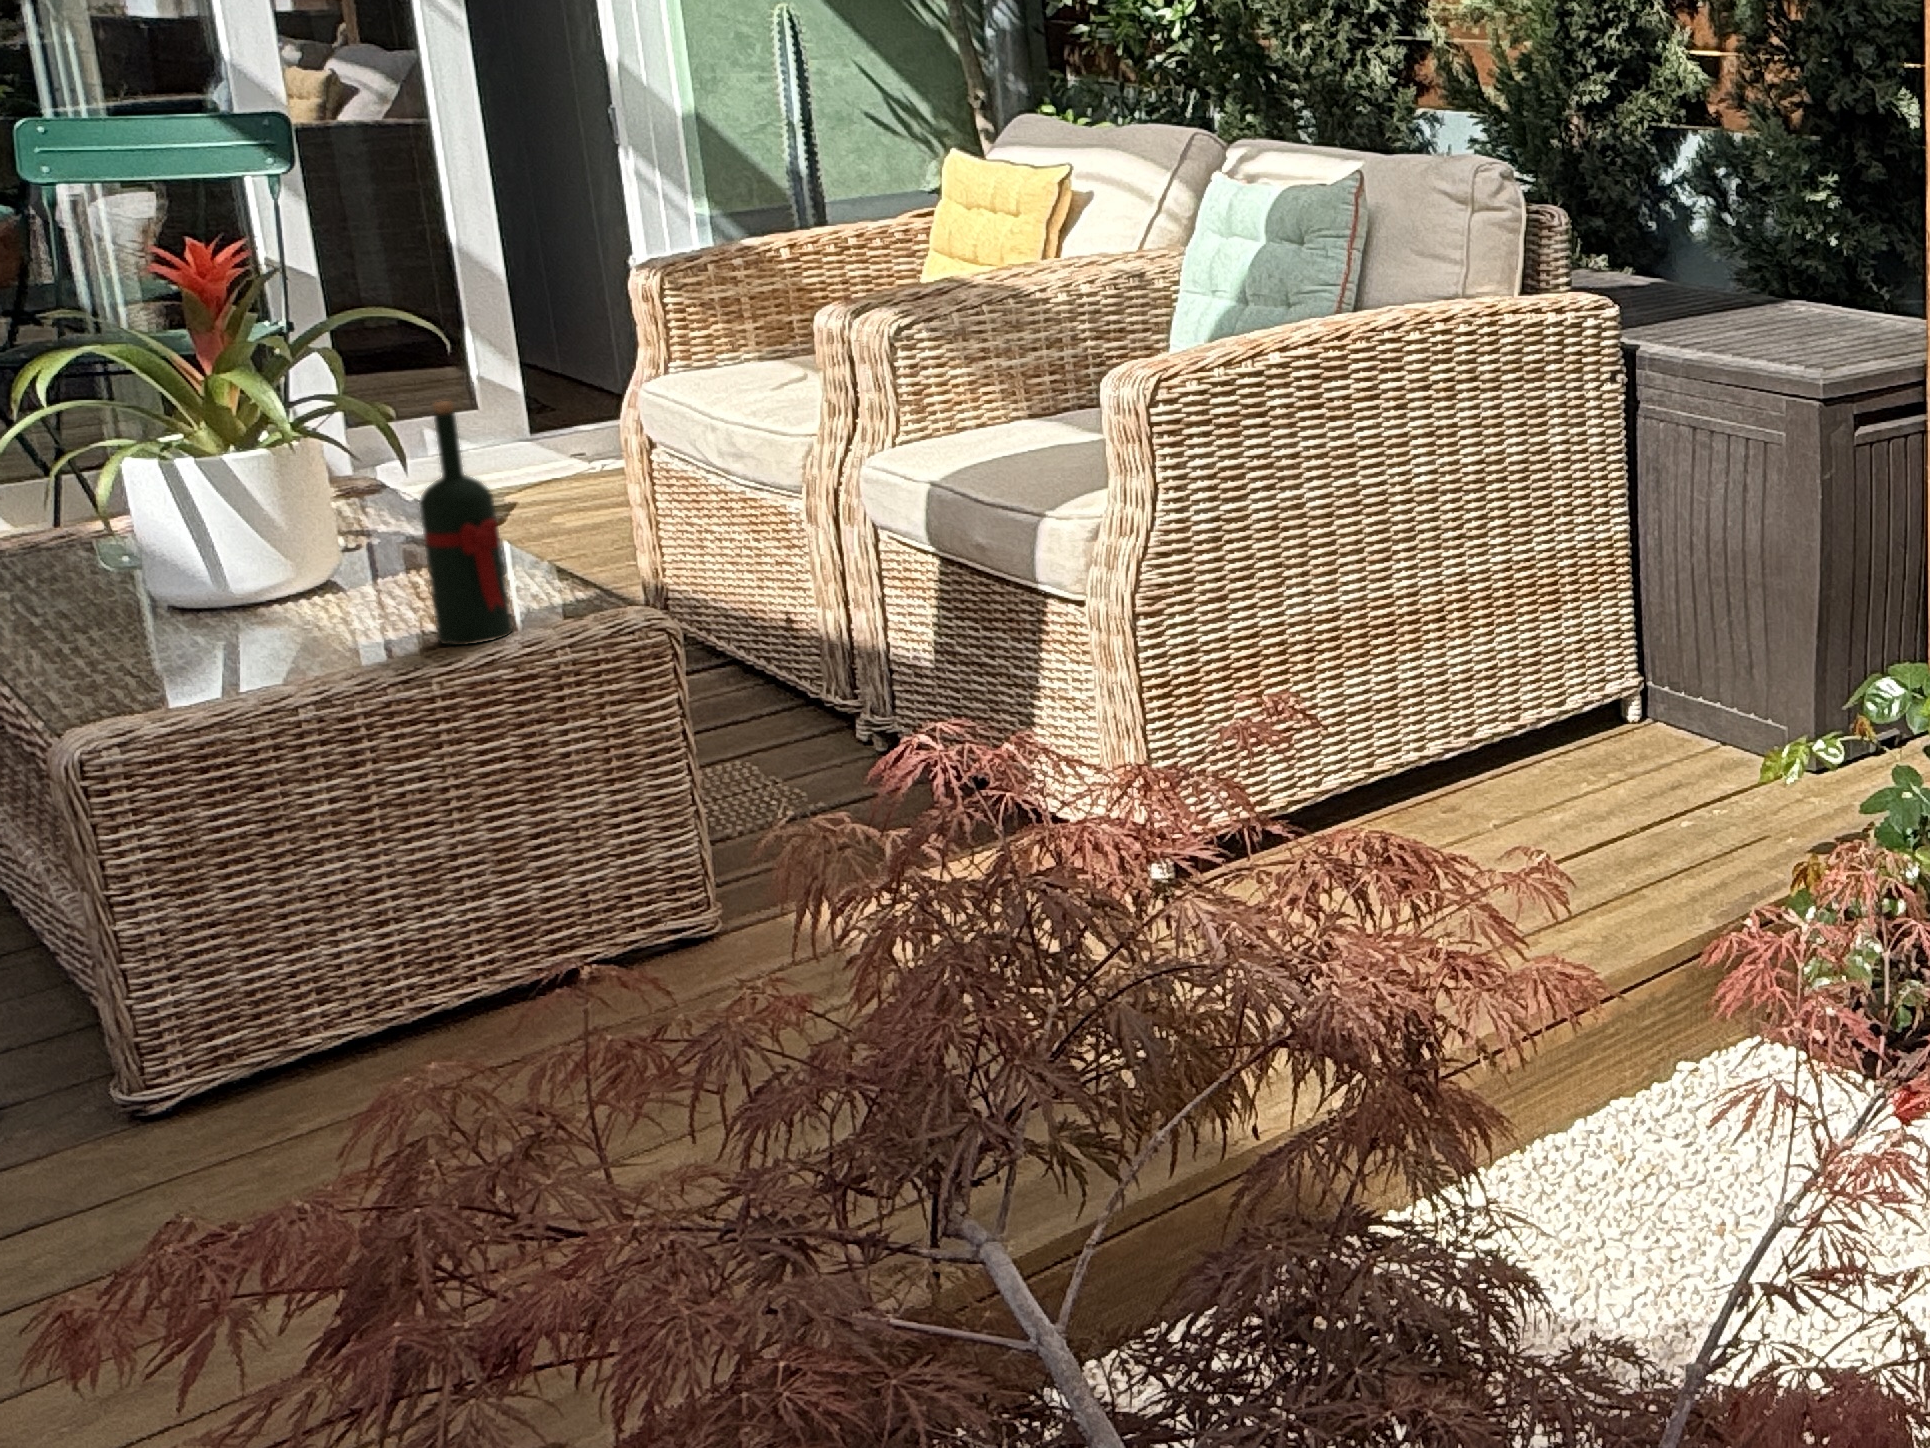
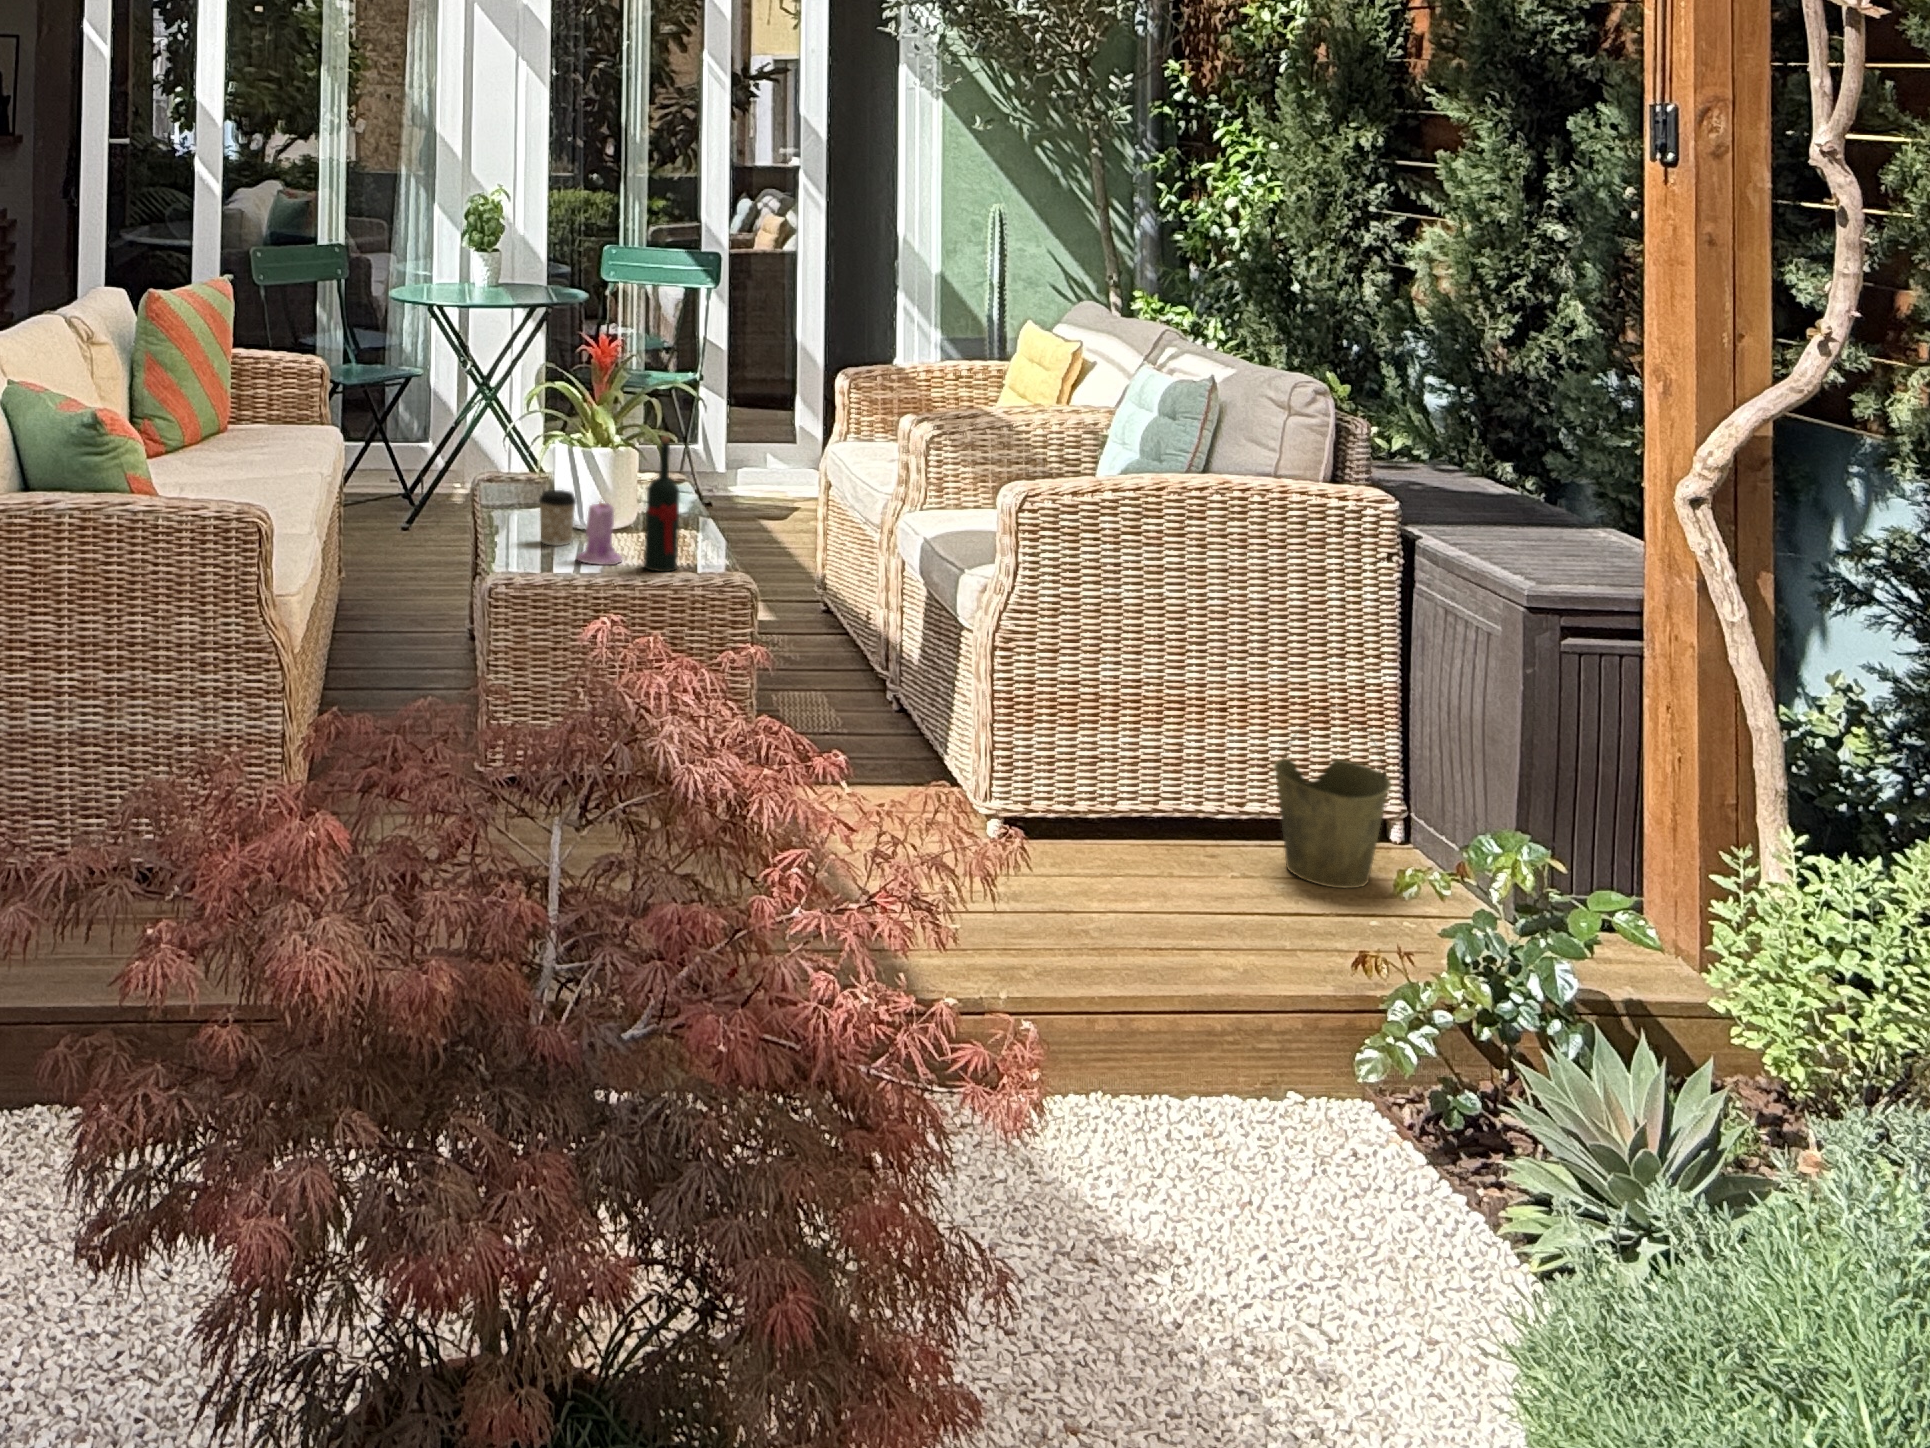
candle: none [273,534,381,664] -> present [577,502,622,565]
coffee cup: none [137,541,233,648] -> present [539,490,576,546]
bucket: none [1521,581,1667,806] -> present [1274,707,1391,889]

